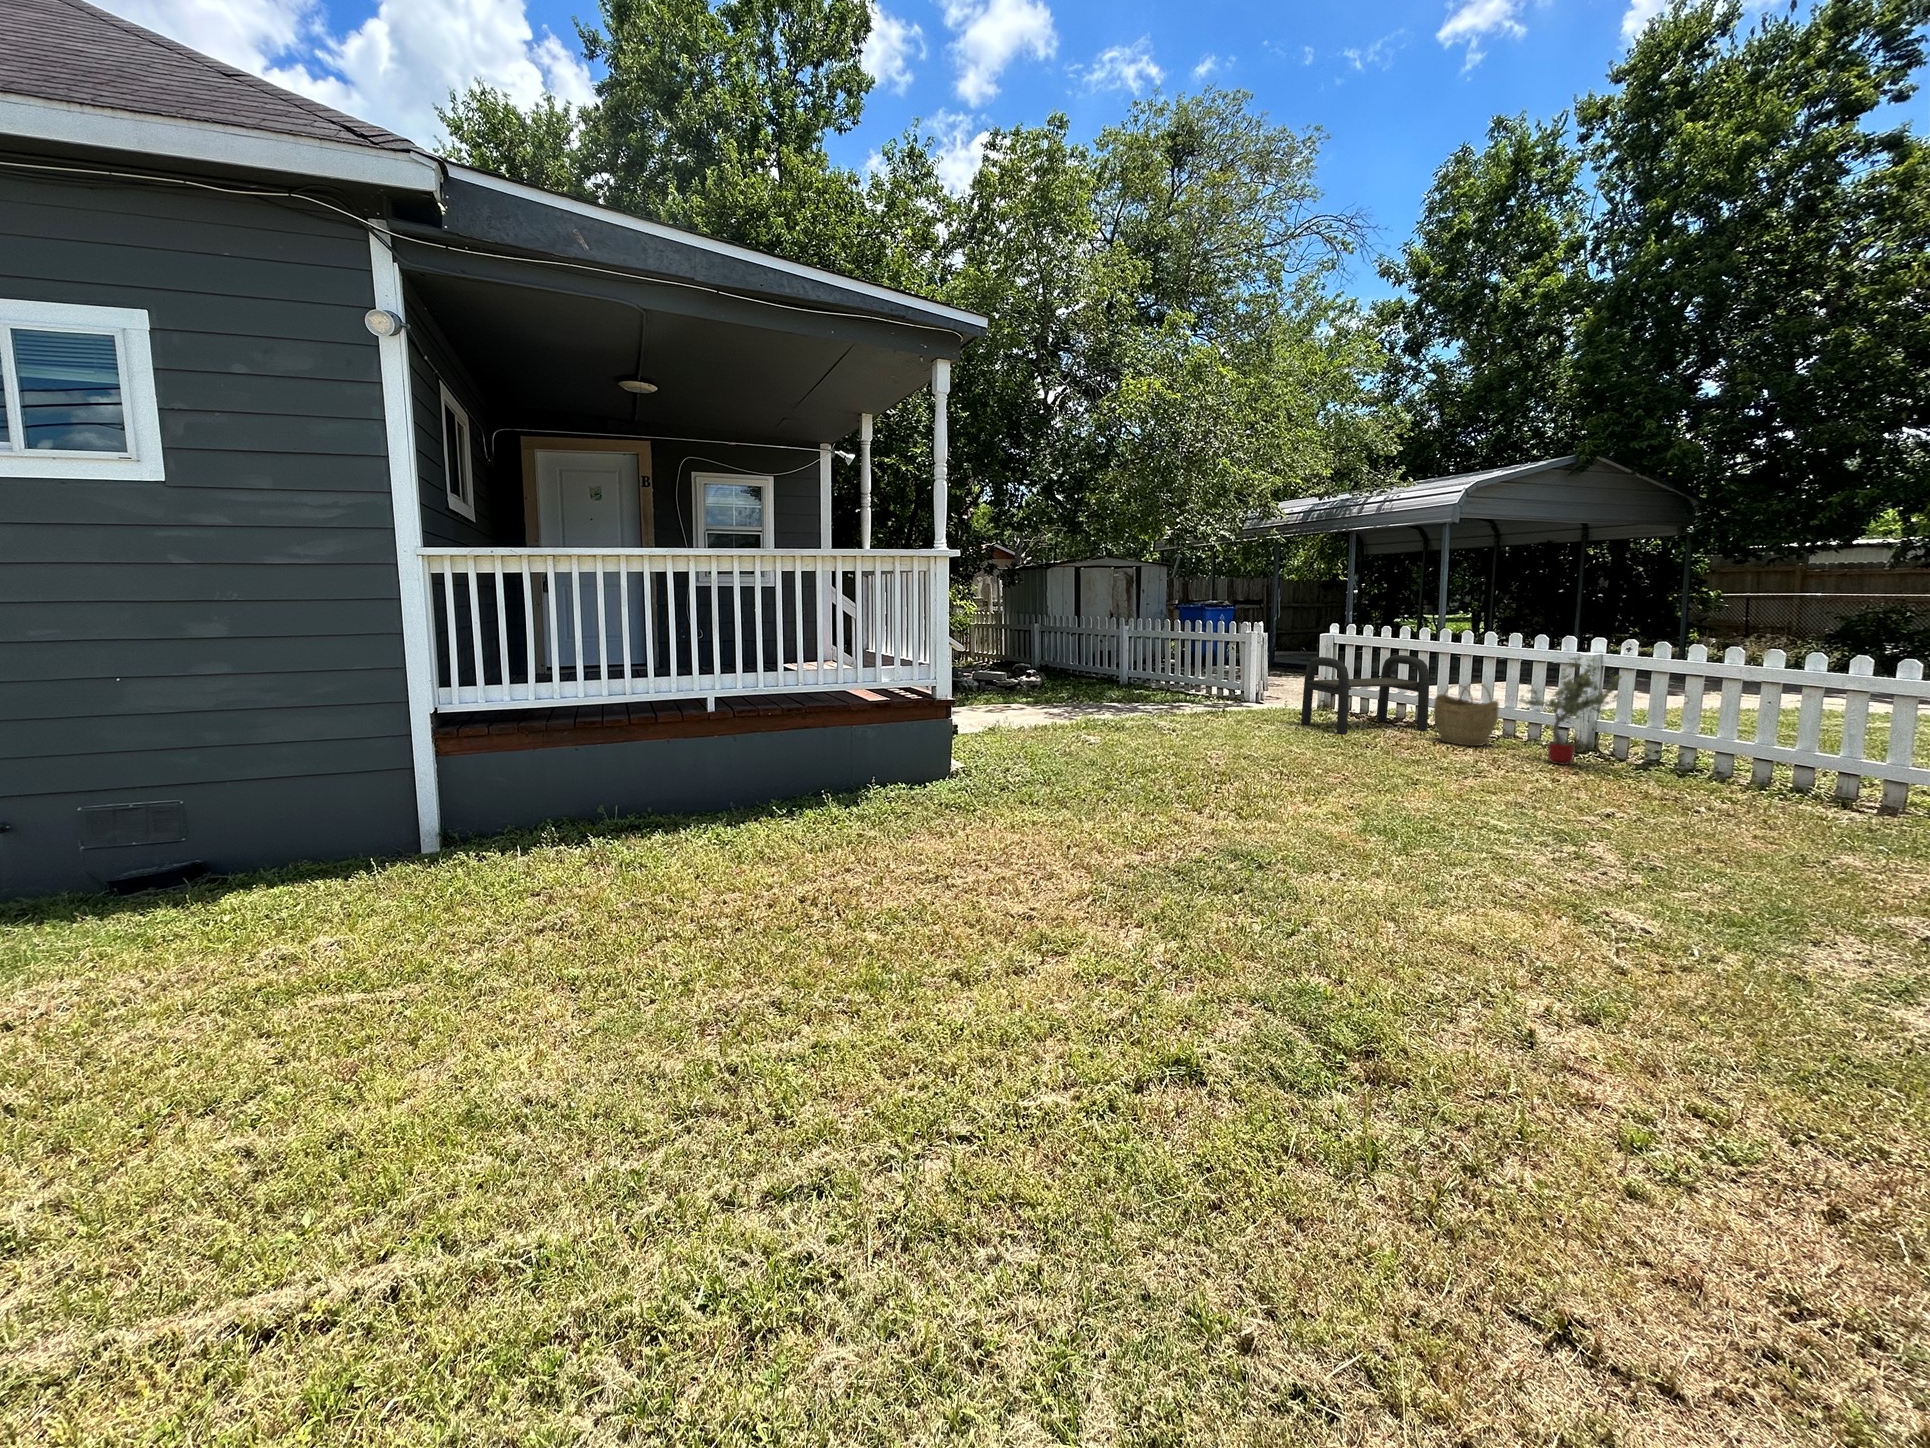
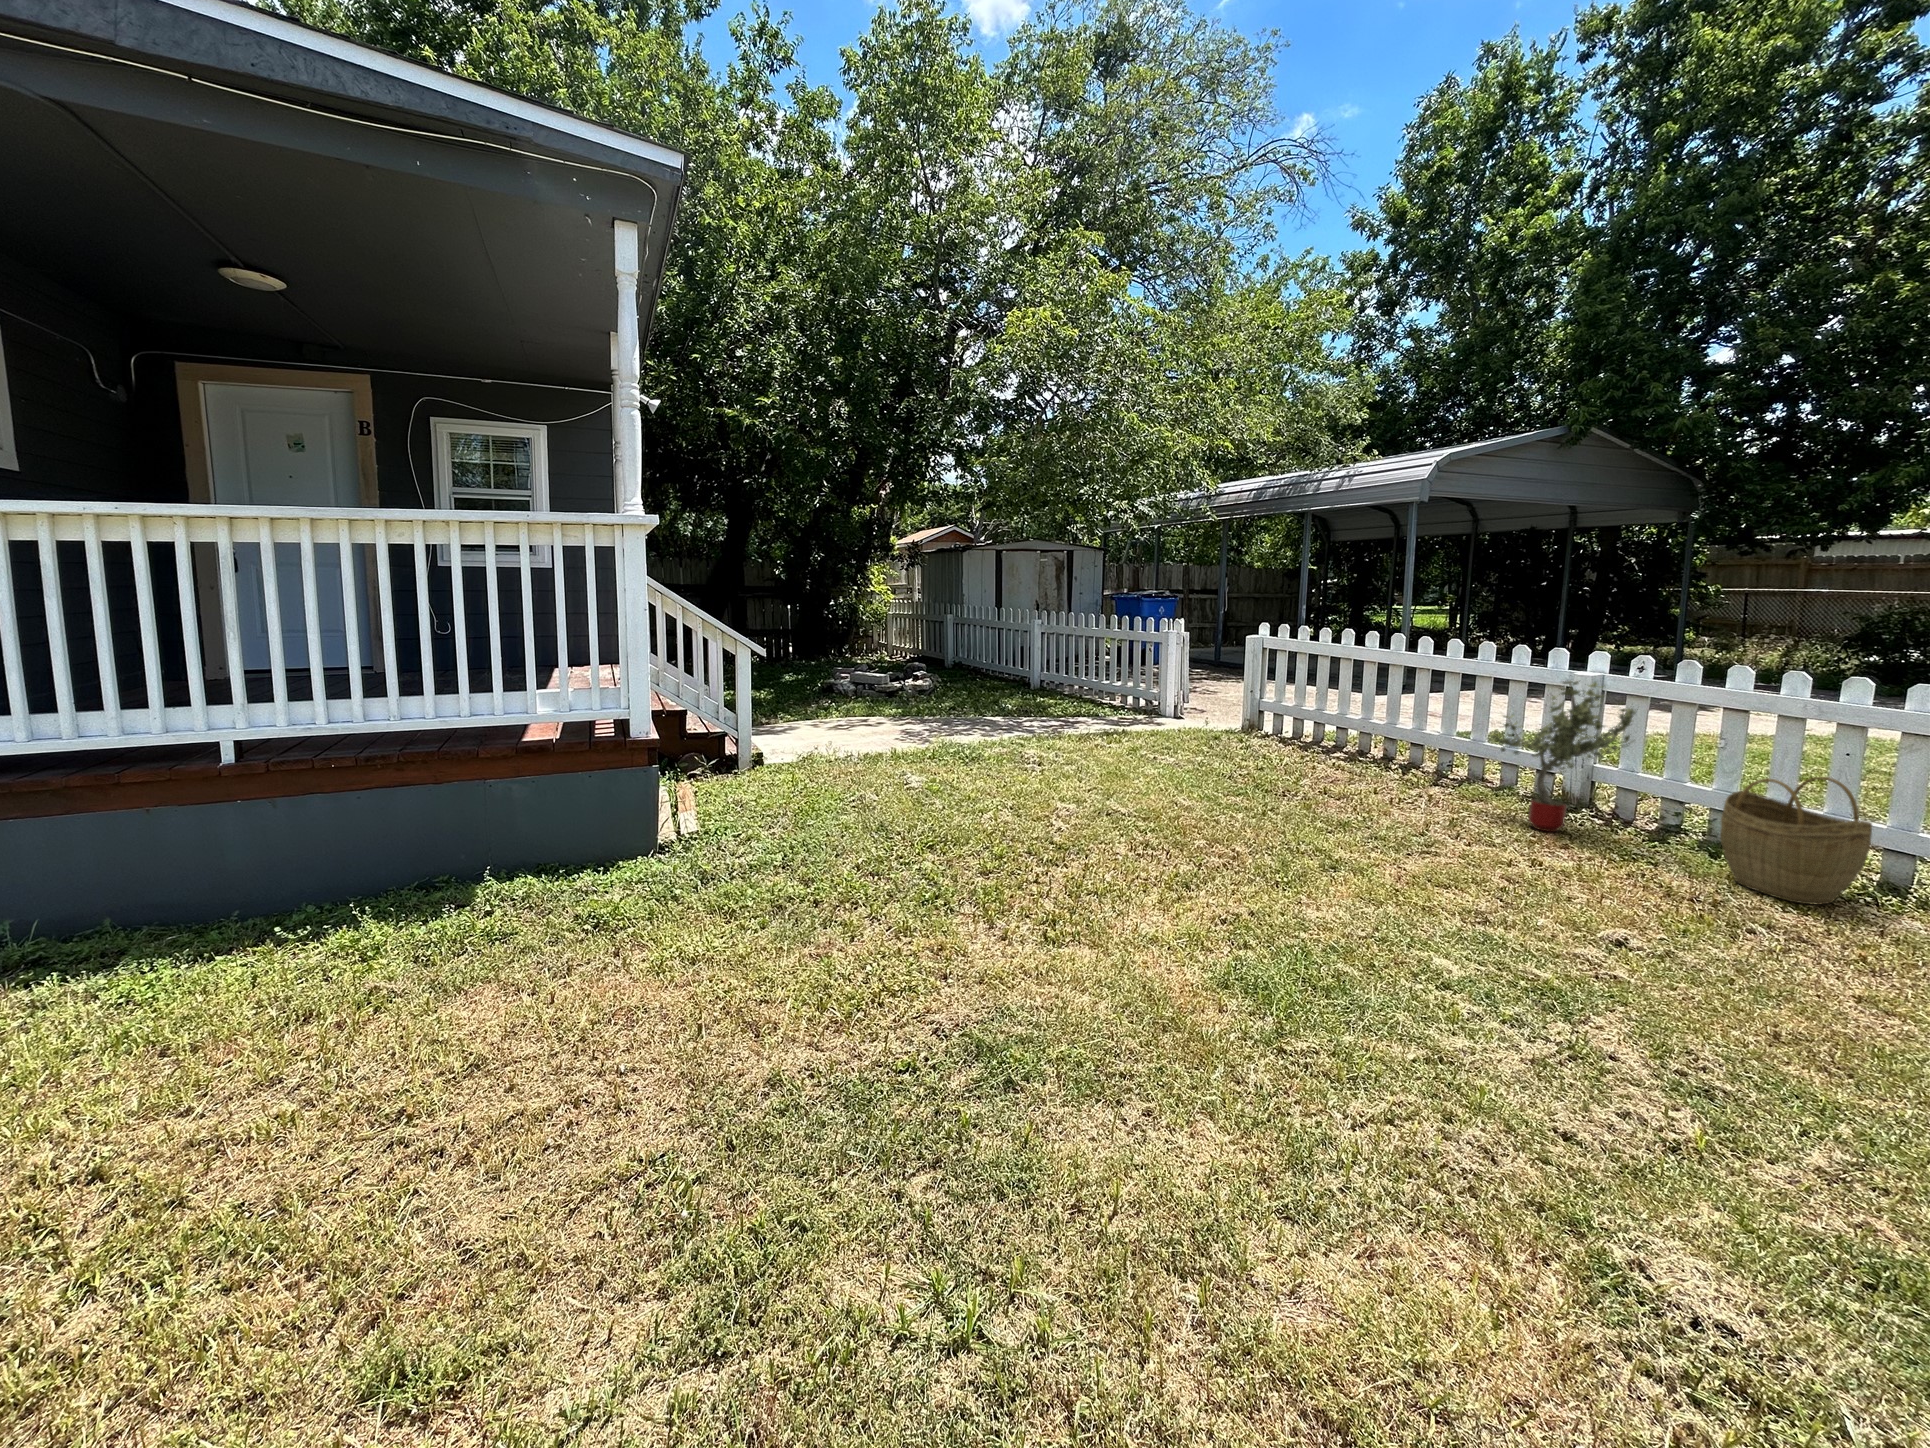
bench: present [1301,655,1429,734] -> none [1211,665,1376,773]
woven basket: present [1434,684,1499,746] -> present [1720,777,1872,905]

